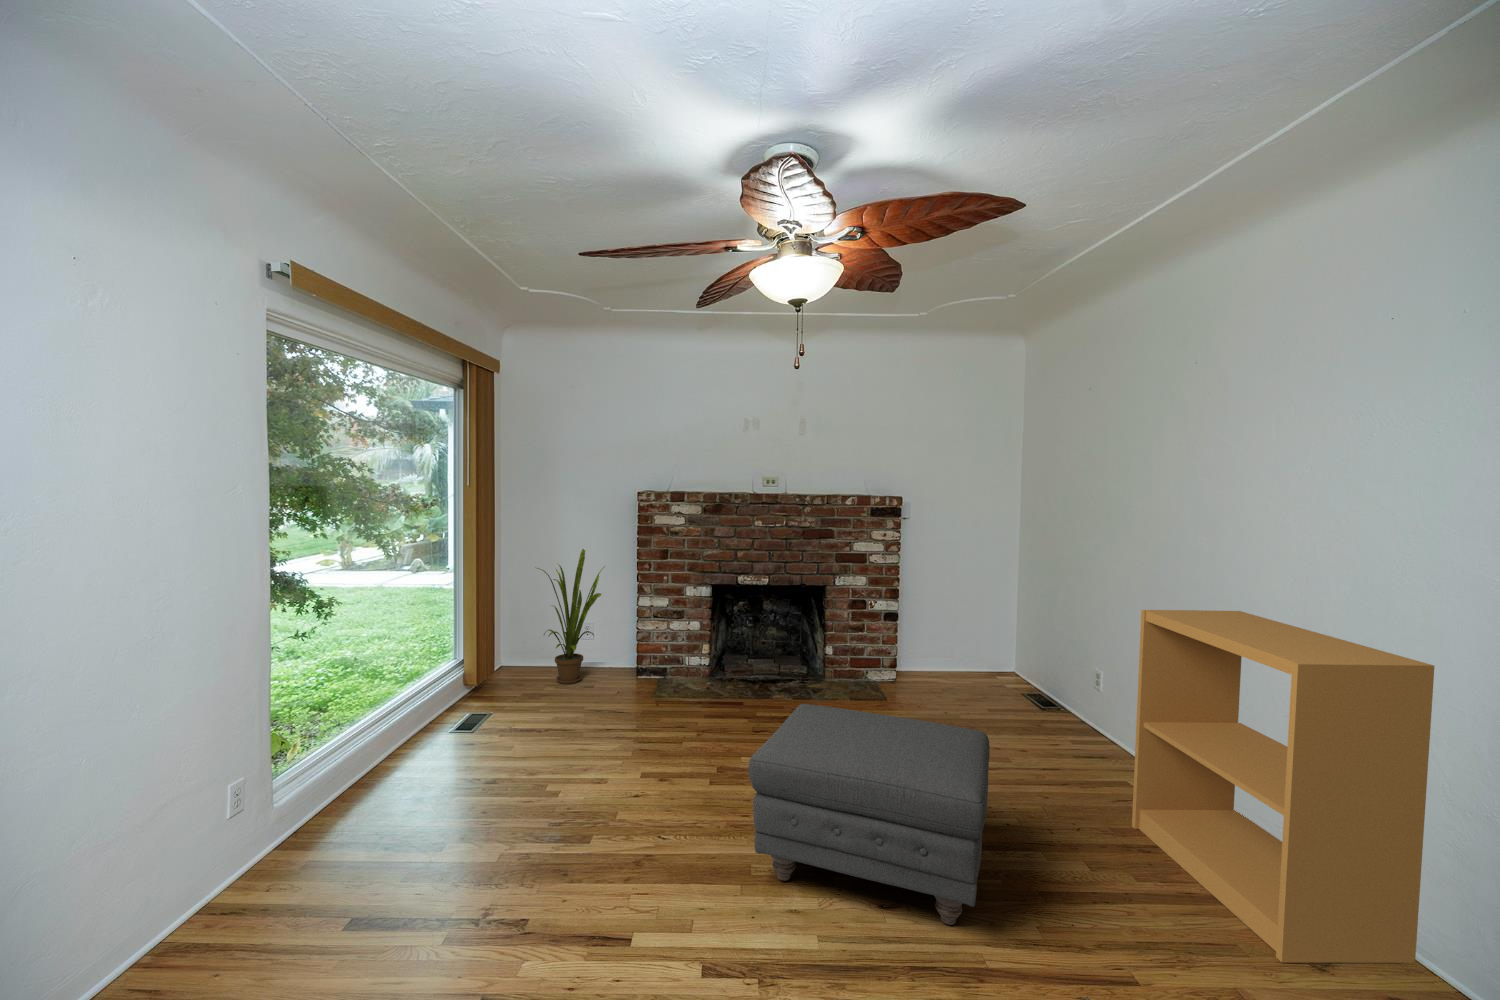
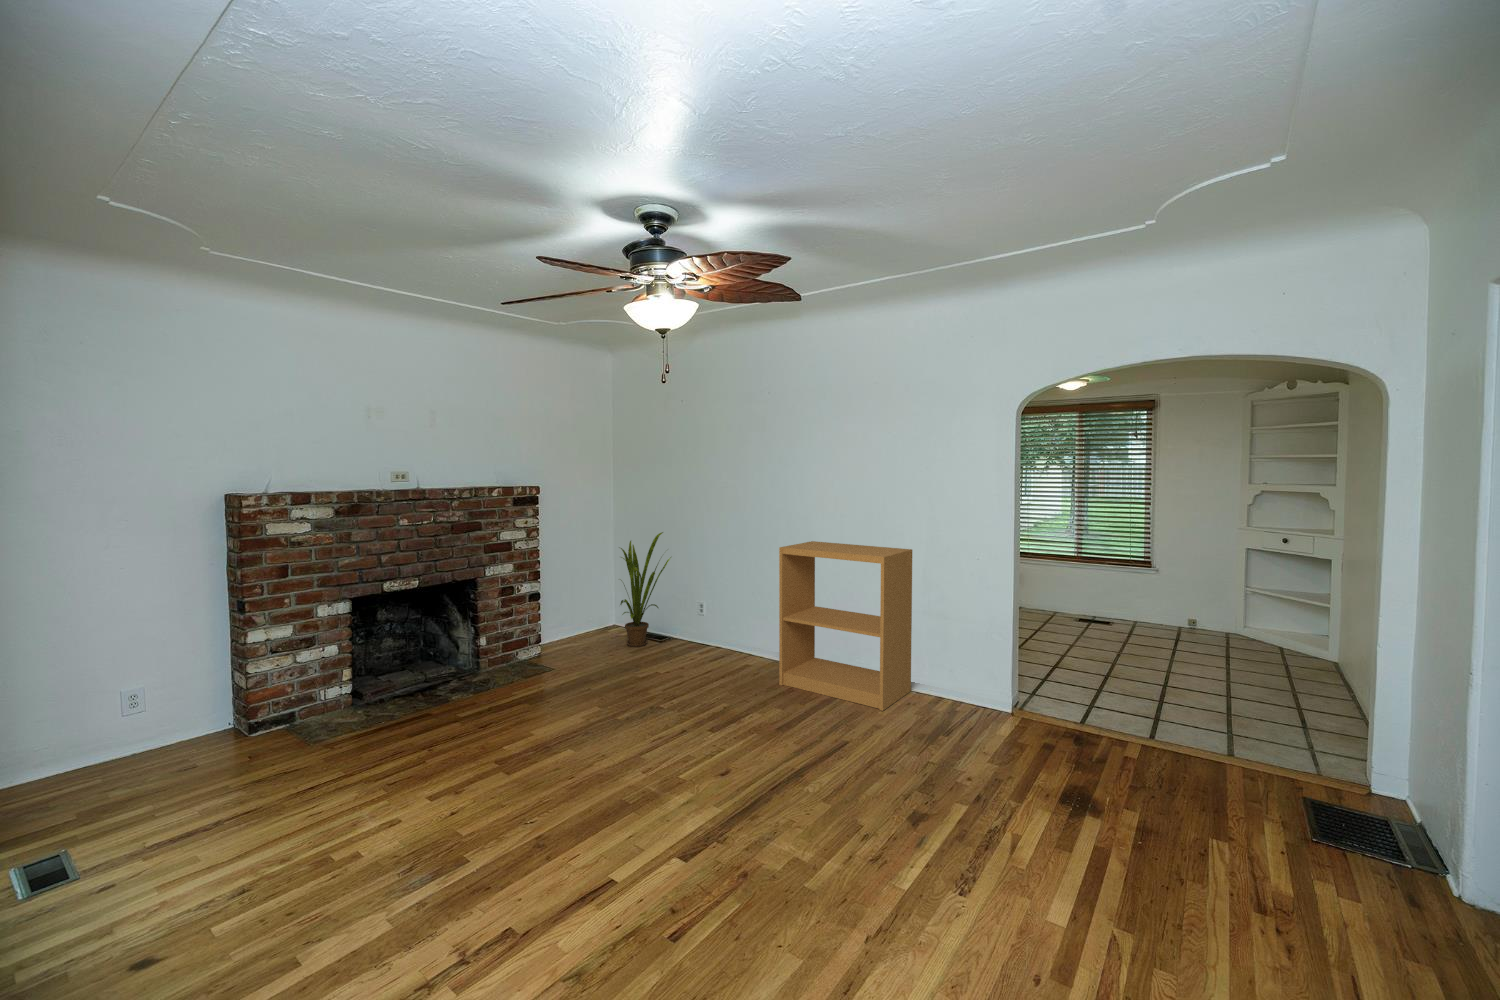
house plant: present [537,549,604,684] -> present [620,532,671,647]
ottoman: present [749,704,990,925] -> none [601,643,791,796]

